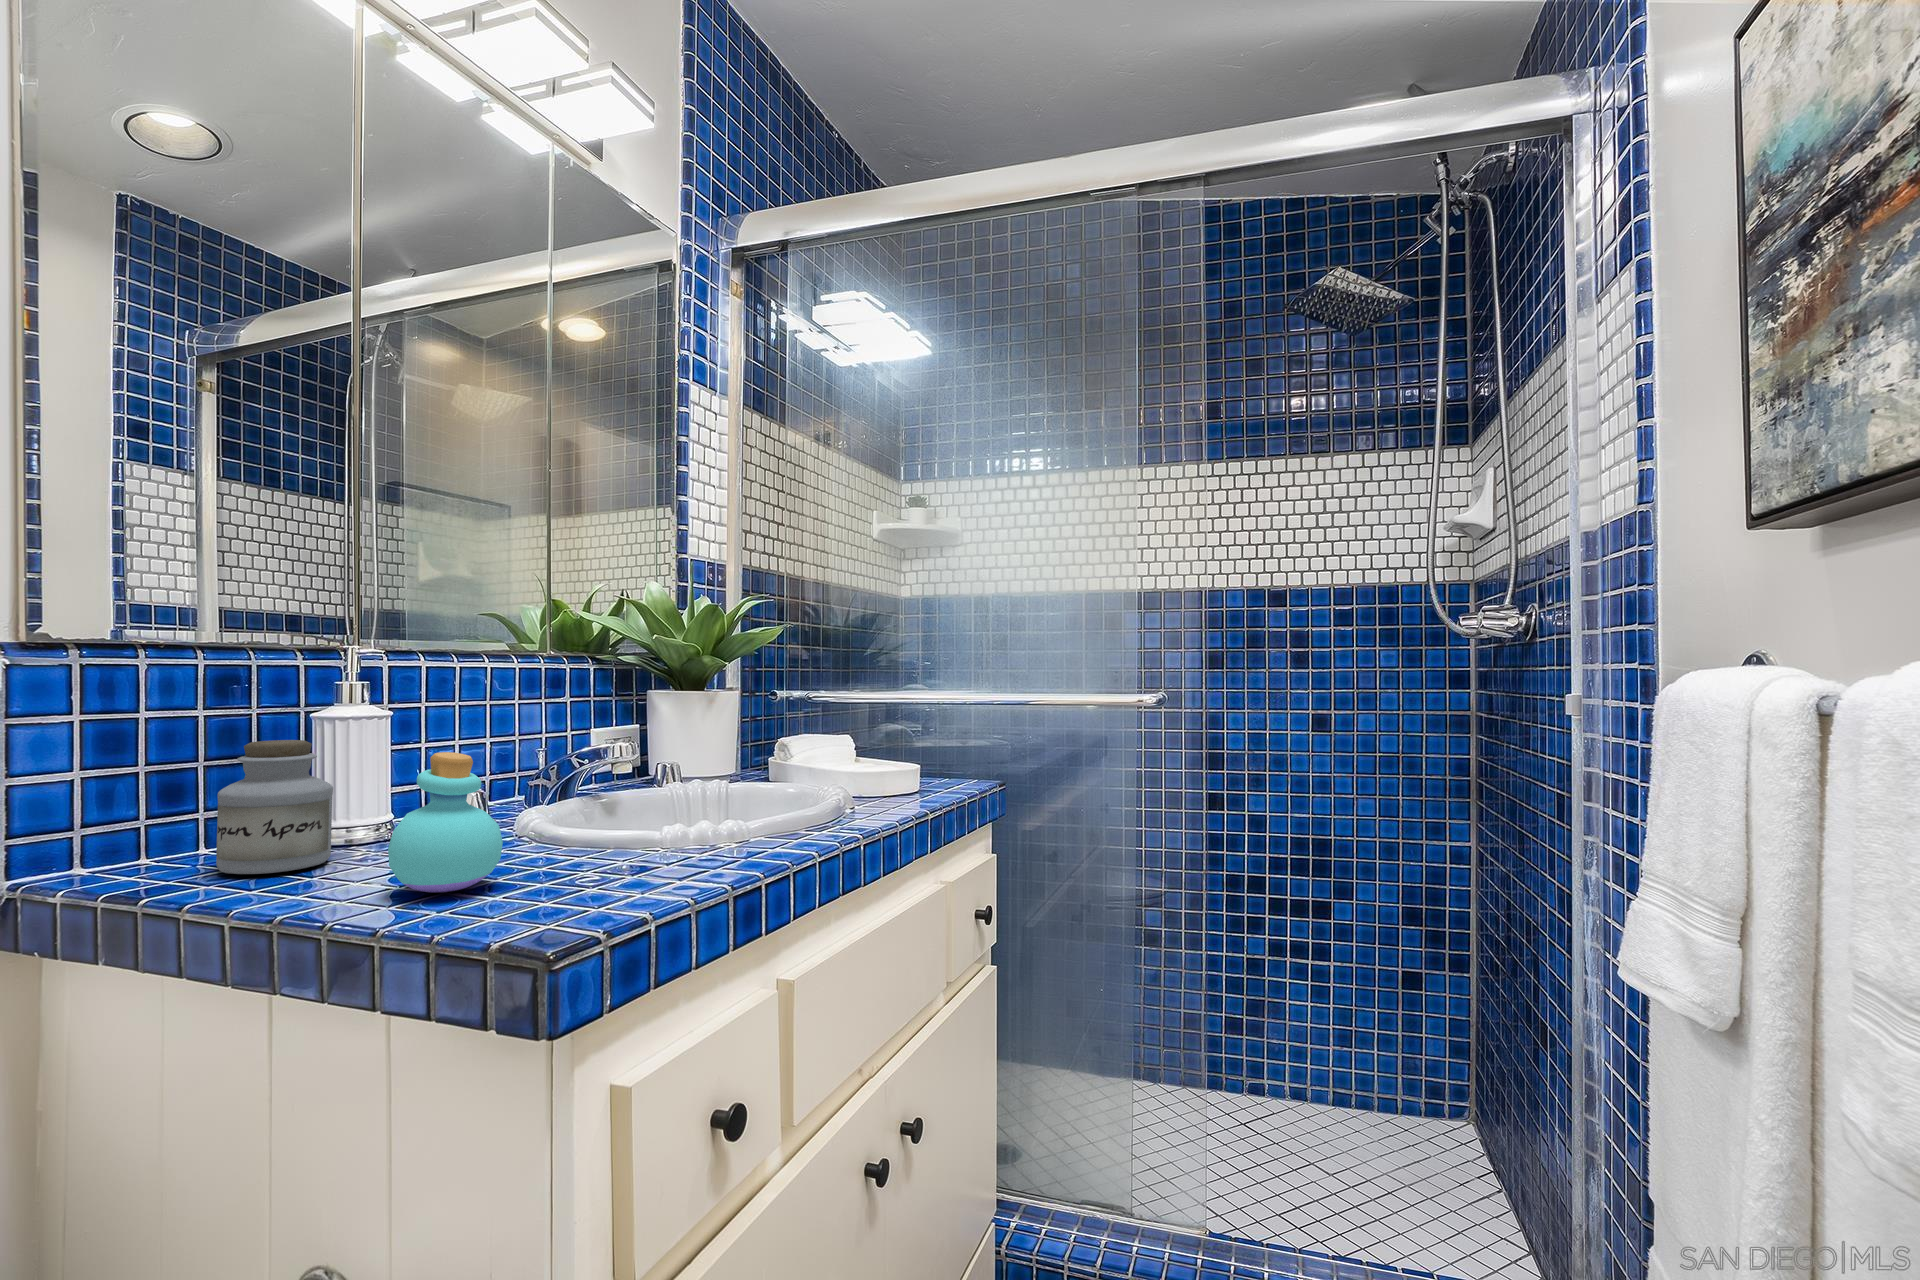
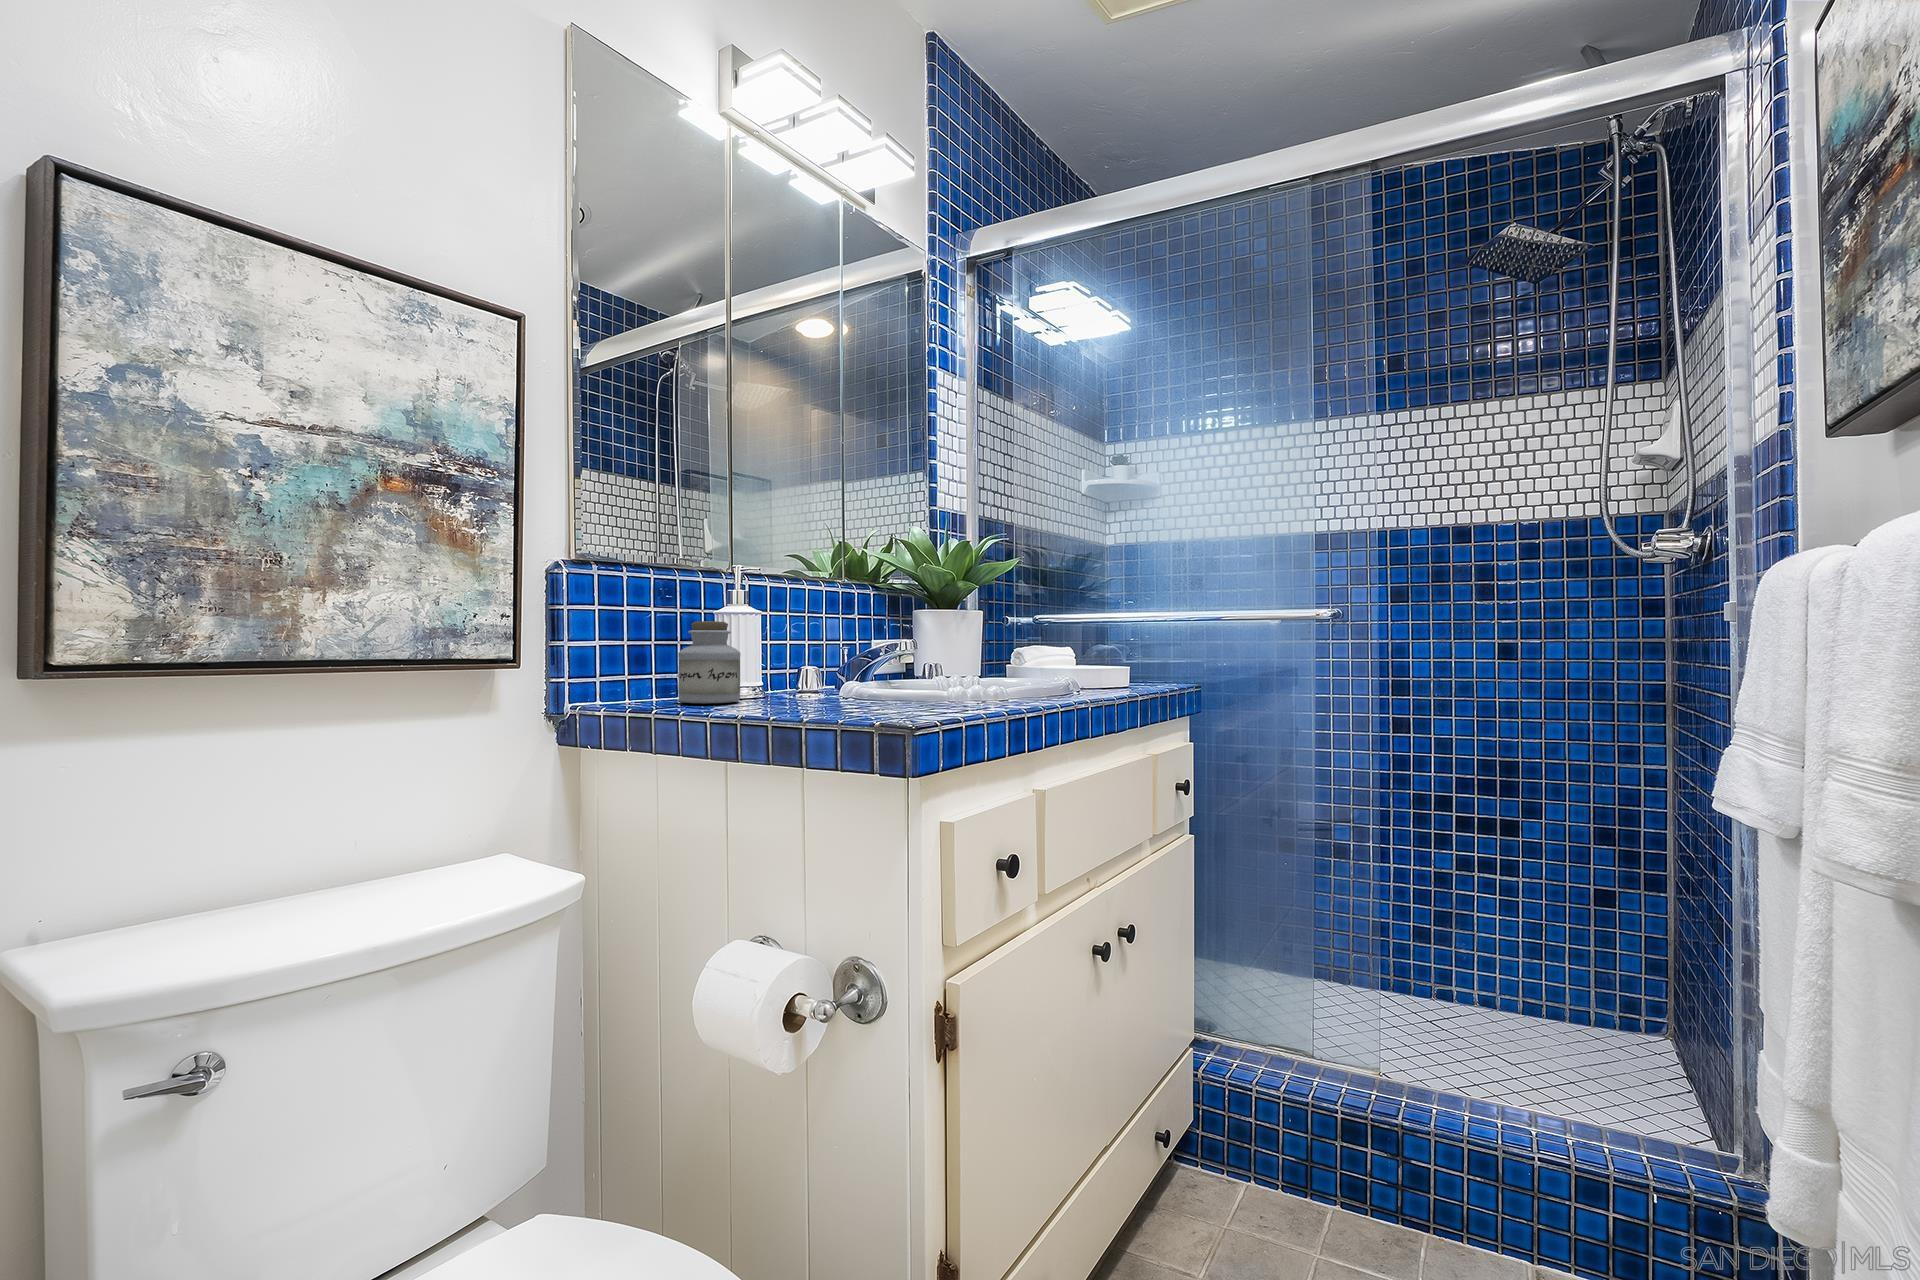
perfume bottle: present [388,752,503,892] -> none [791,621,857,709]

